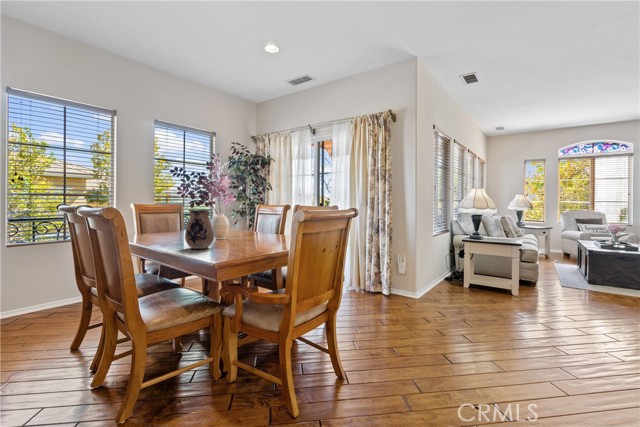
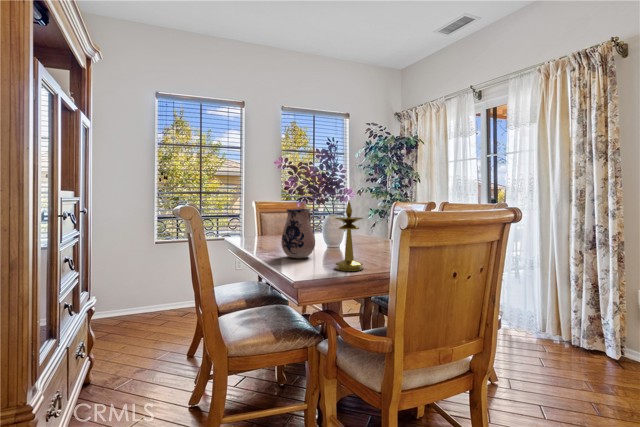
candlestick: none [237,203,258,254] -> present [335,201,363,271]

